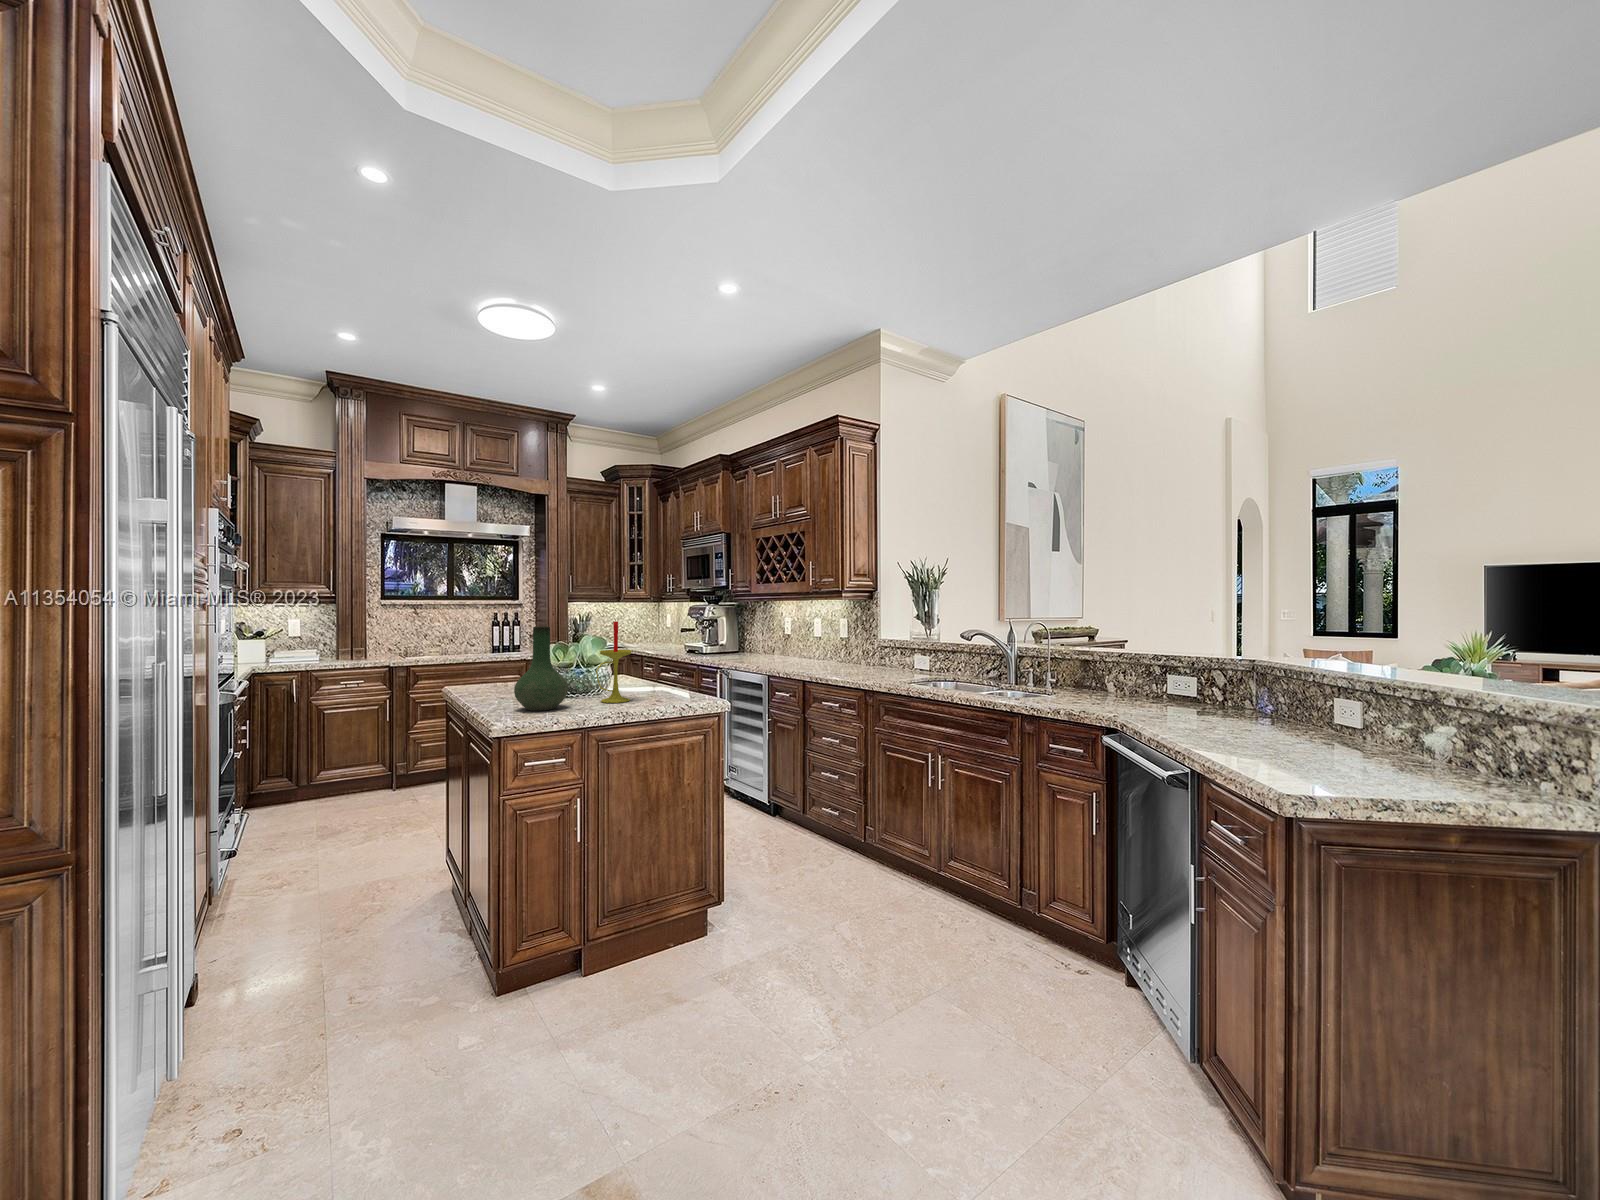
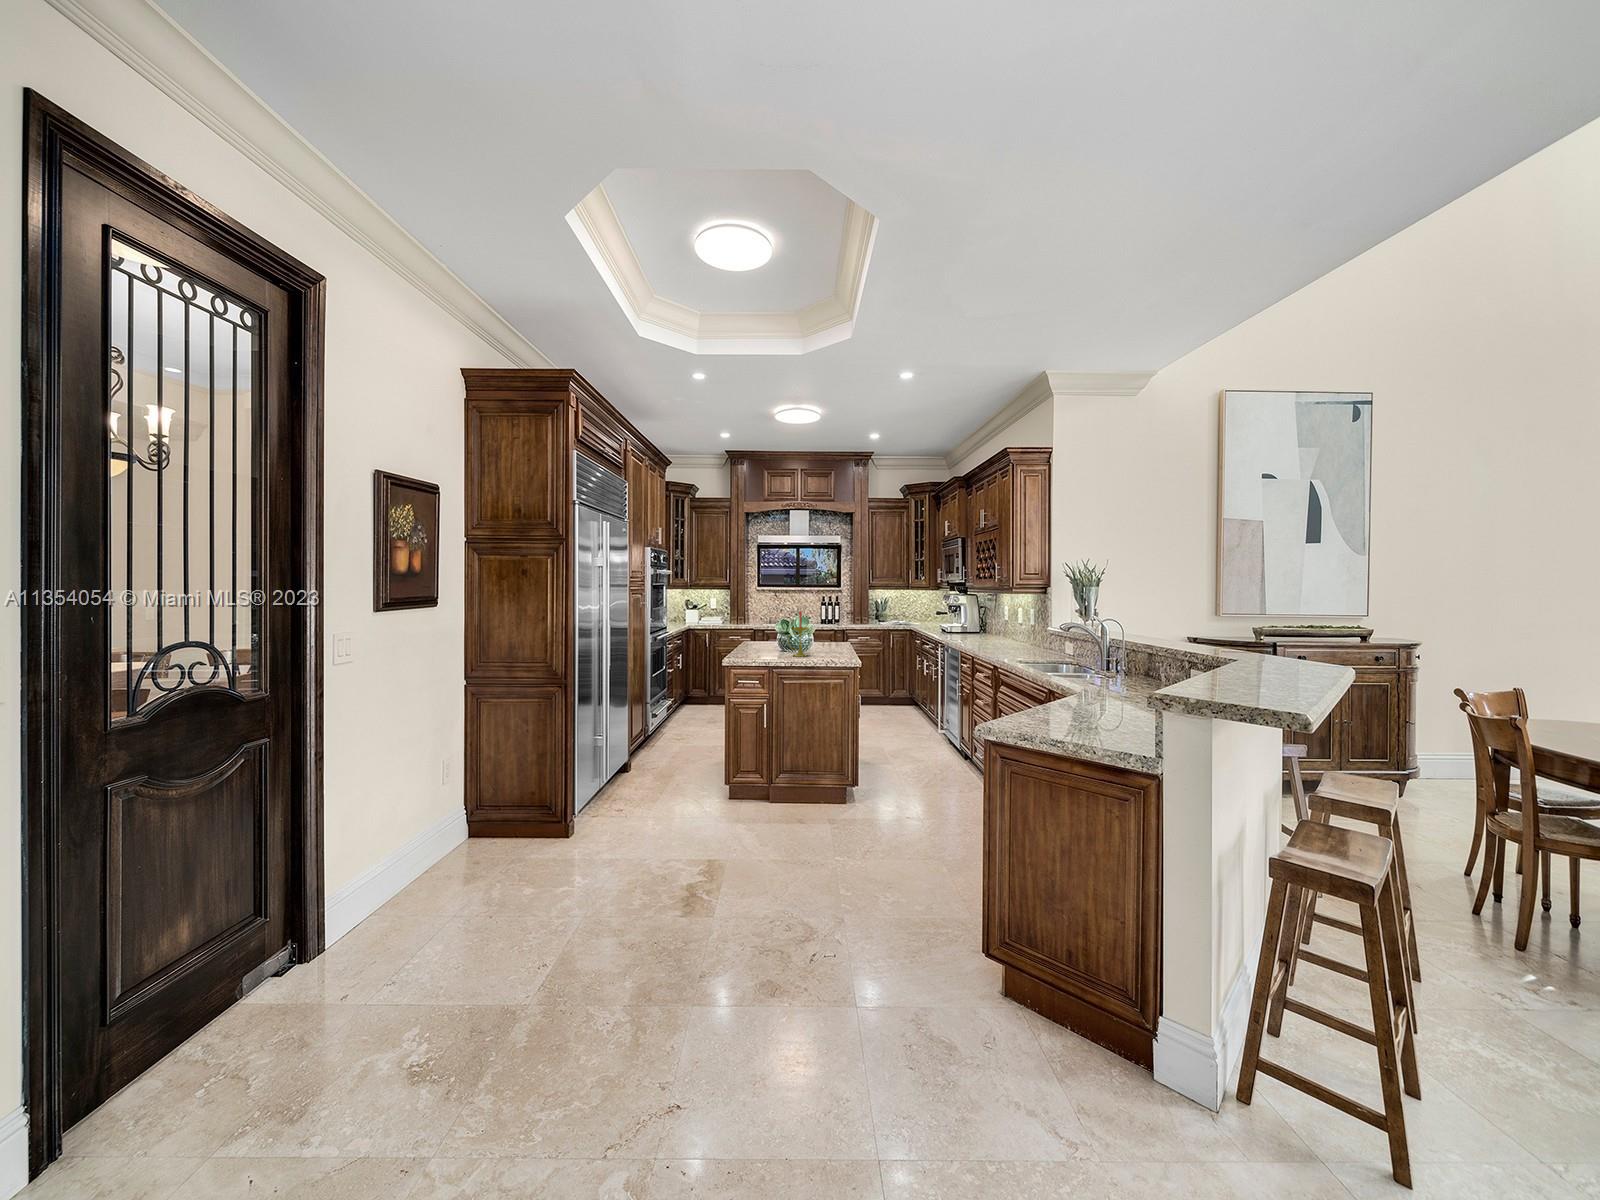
vase: present [514,626,568,711] -> none [747,613,773,657]

